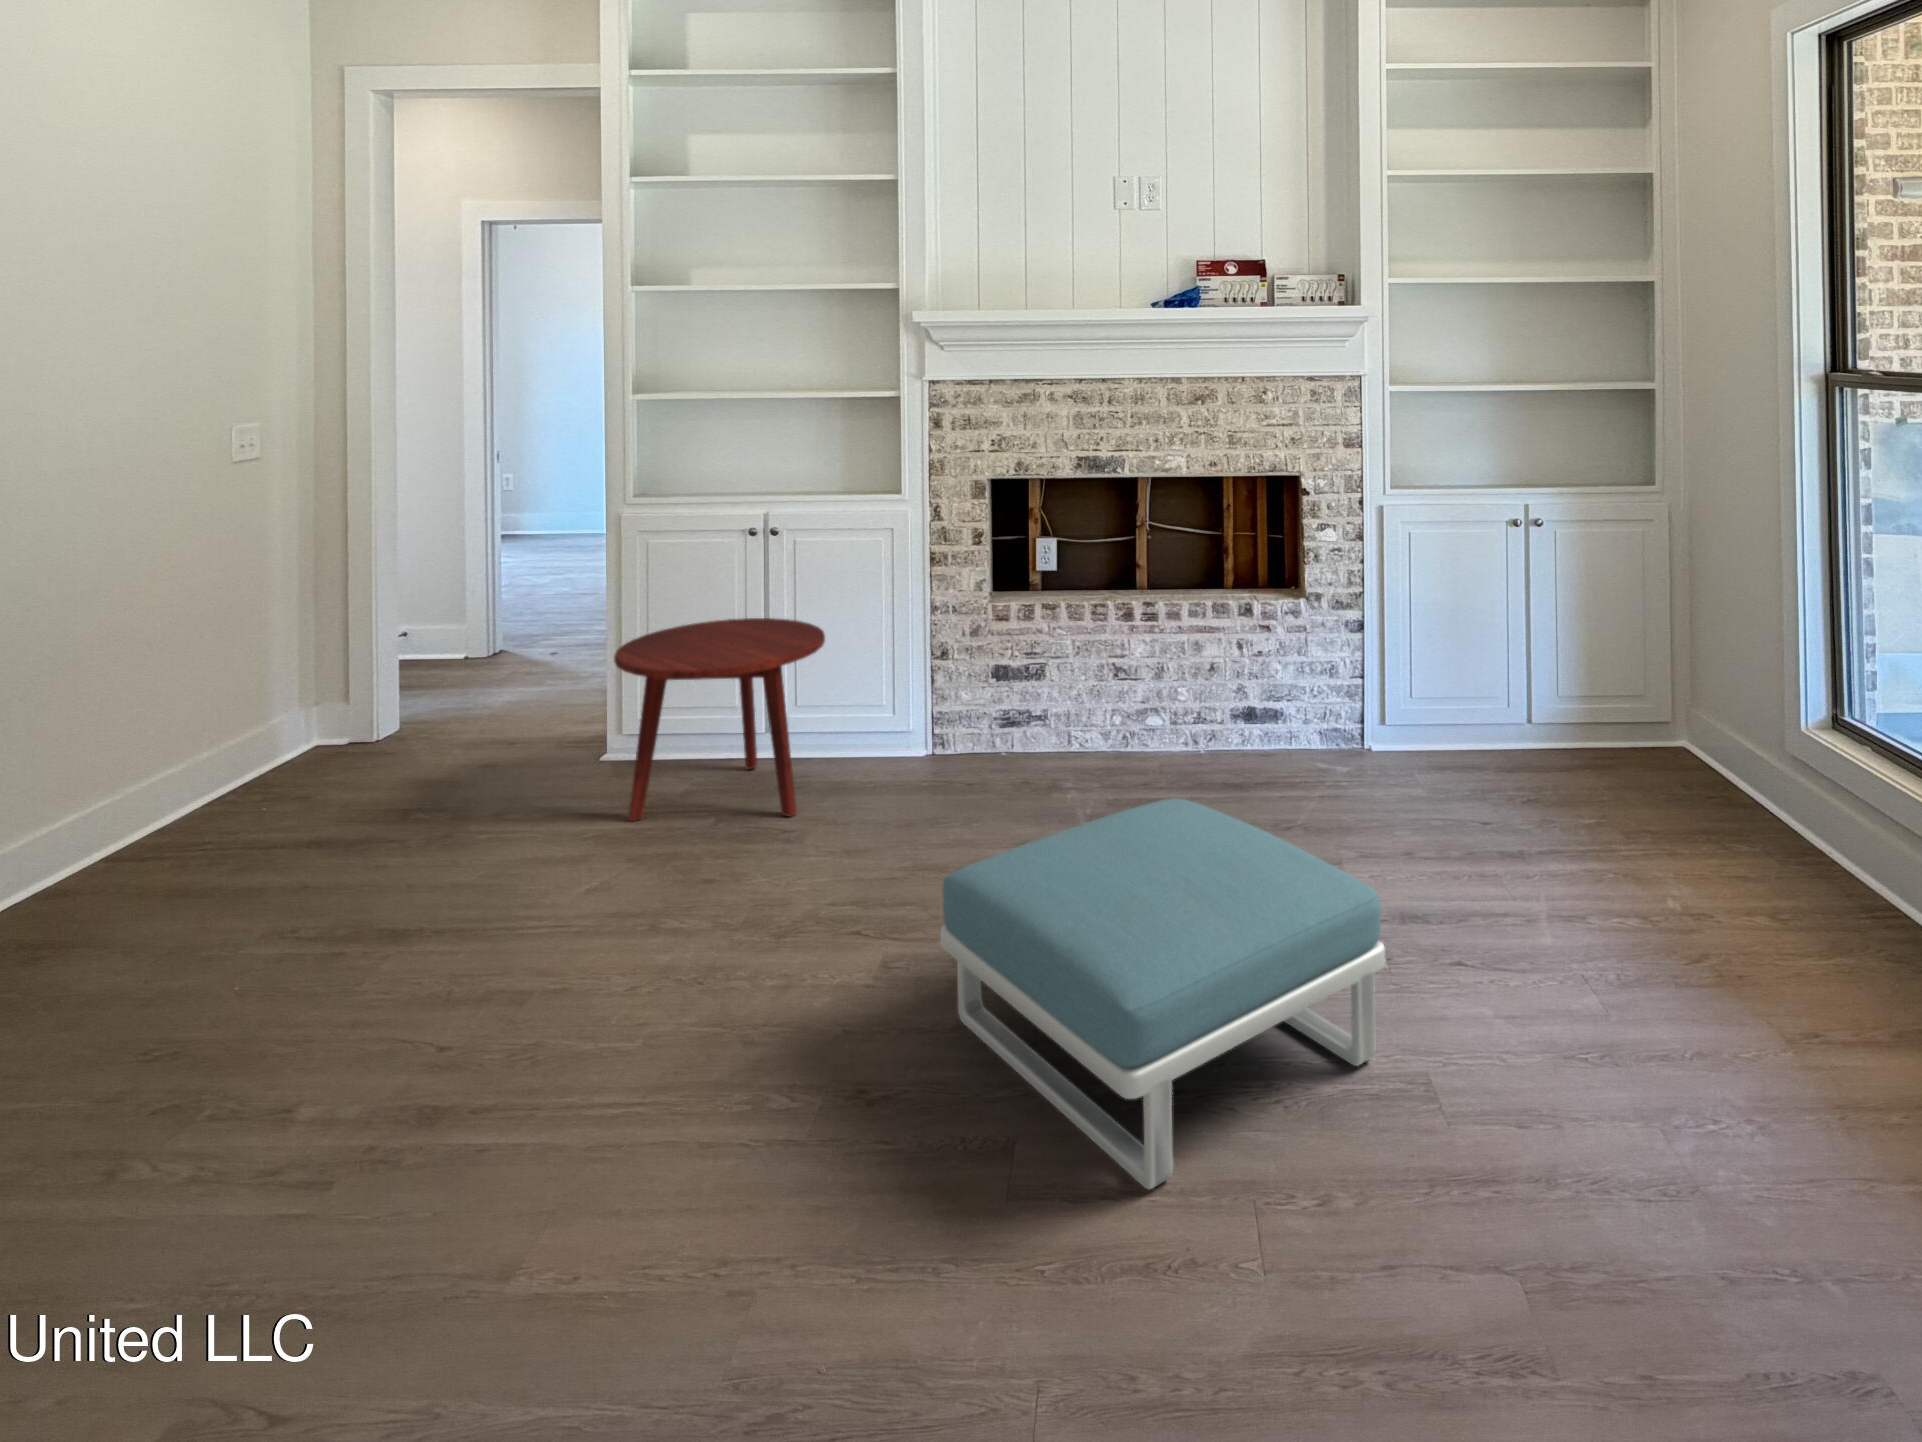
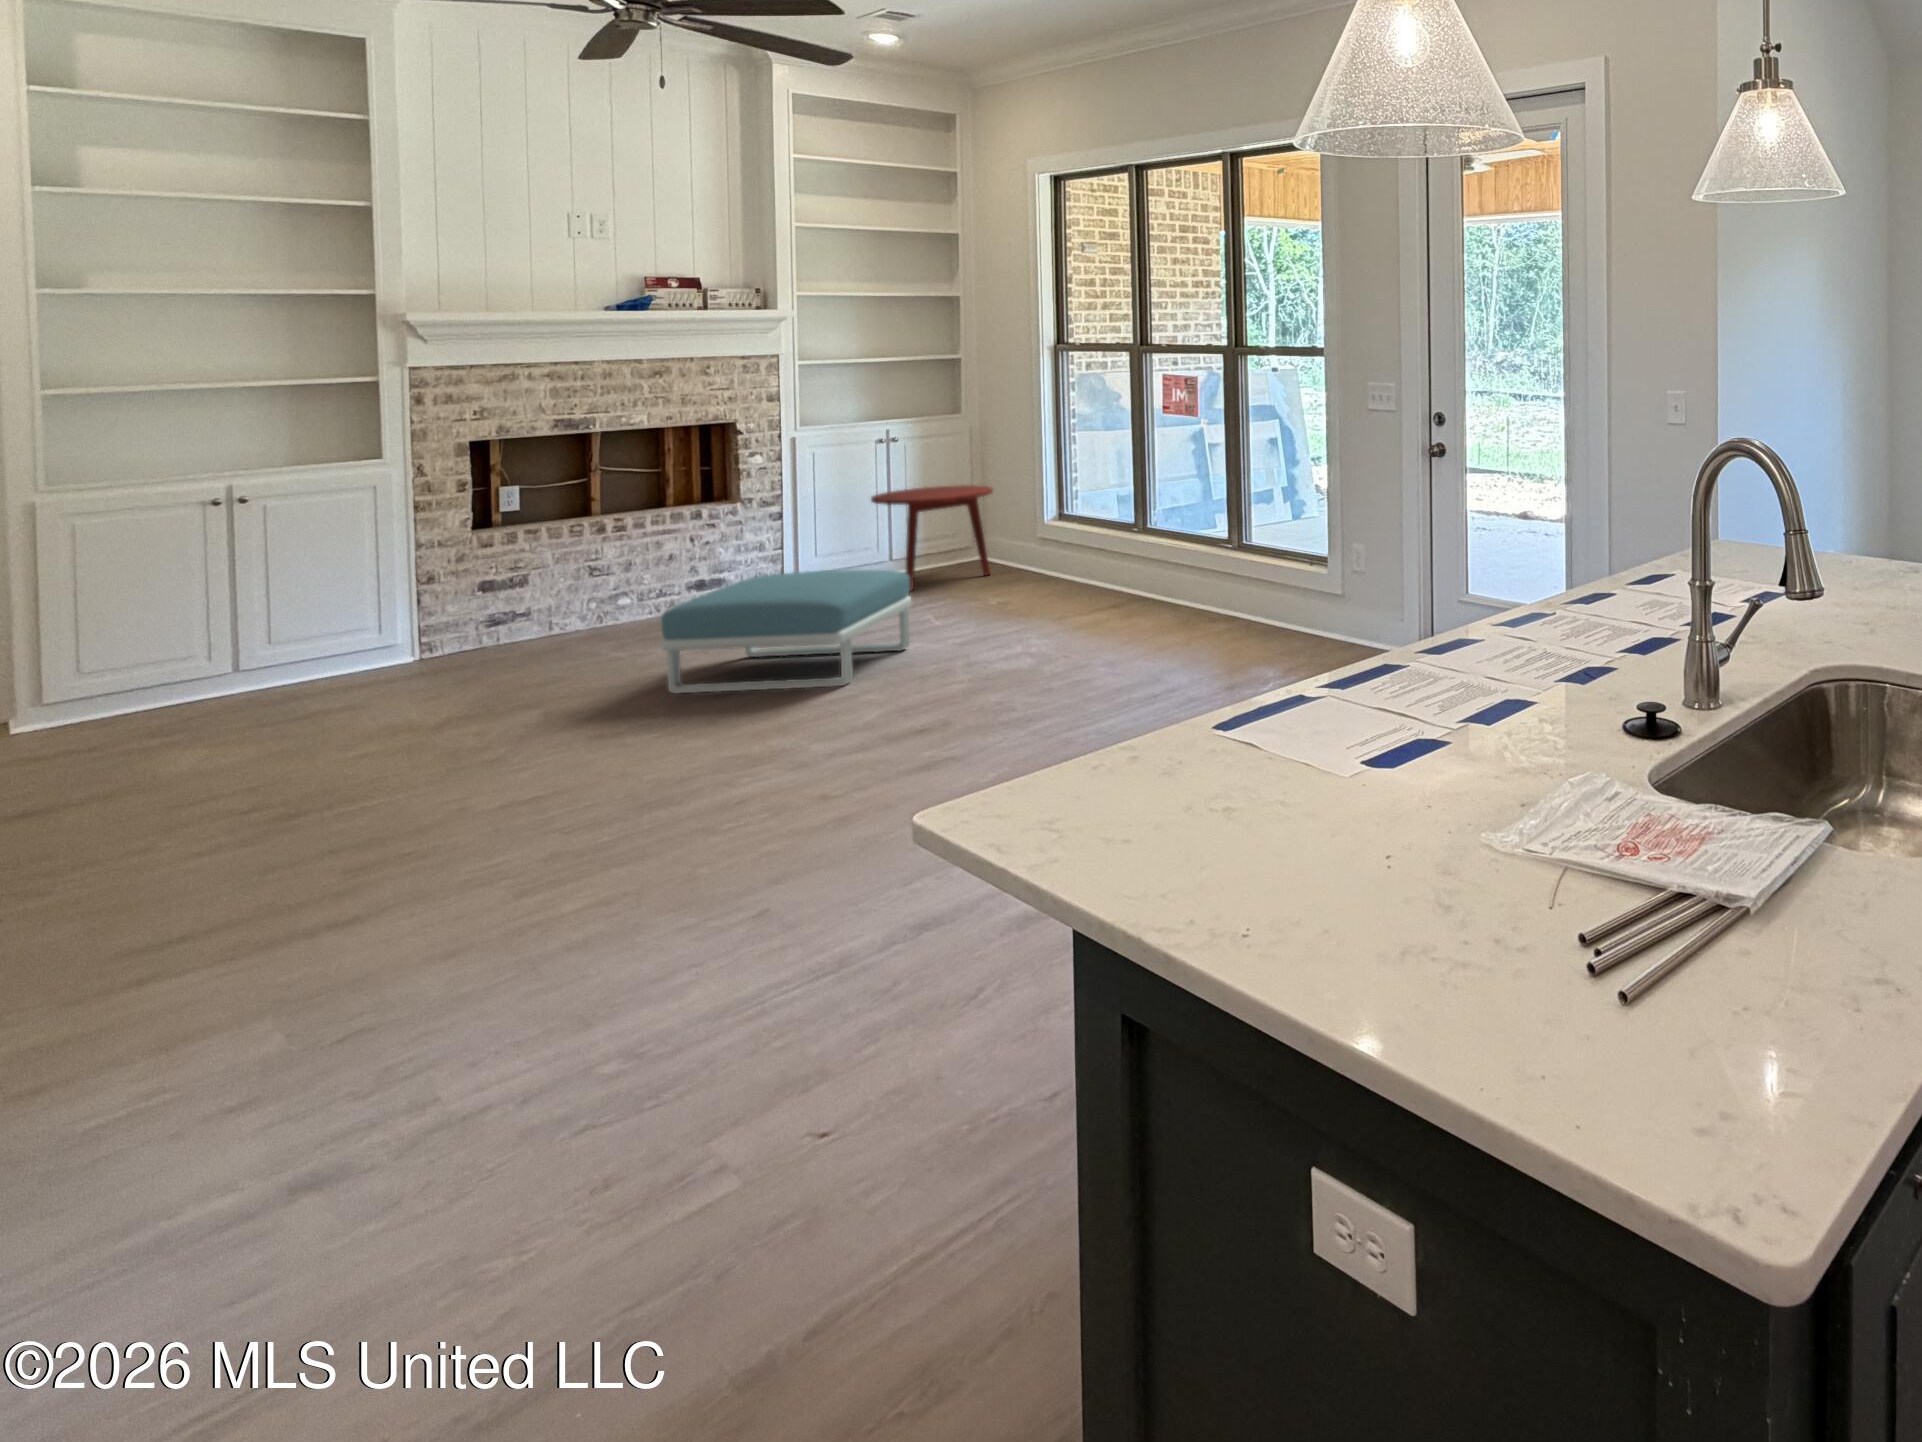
side table: present [614,618,825,821] -> present [871,485,993,591]

